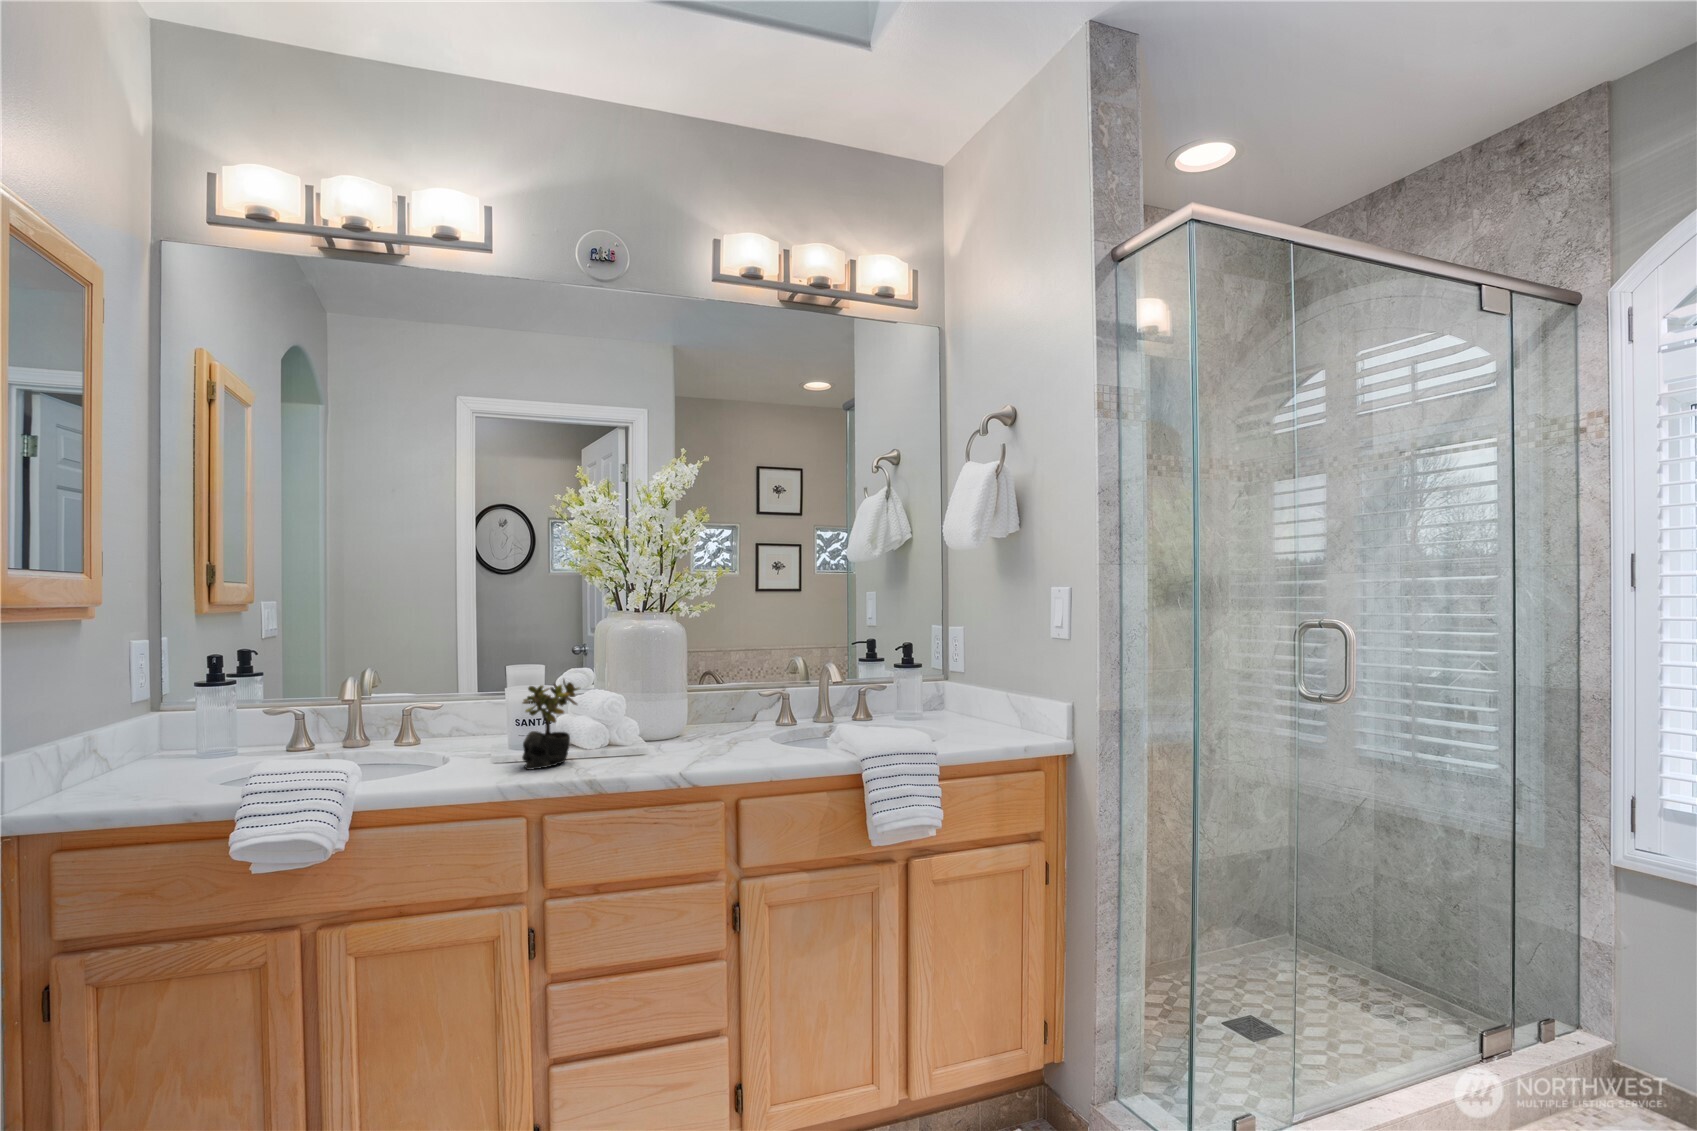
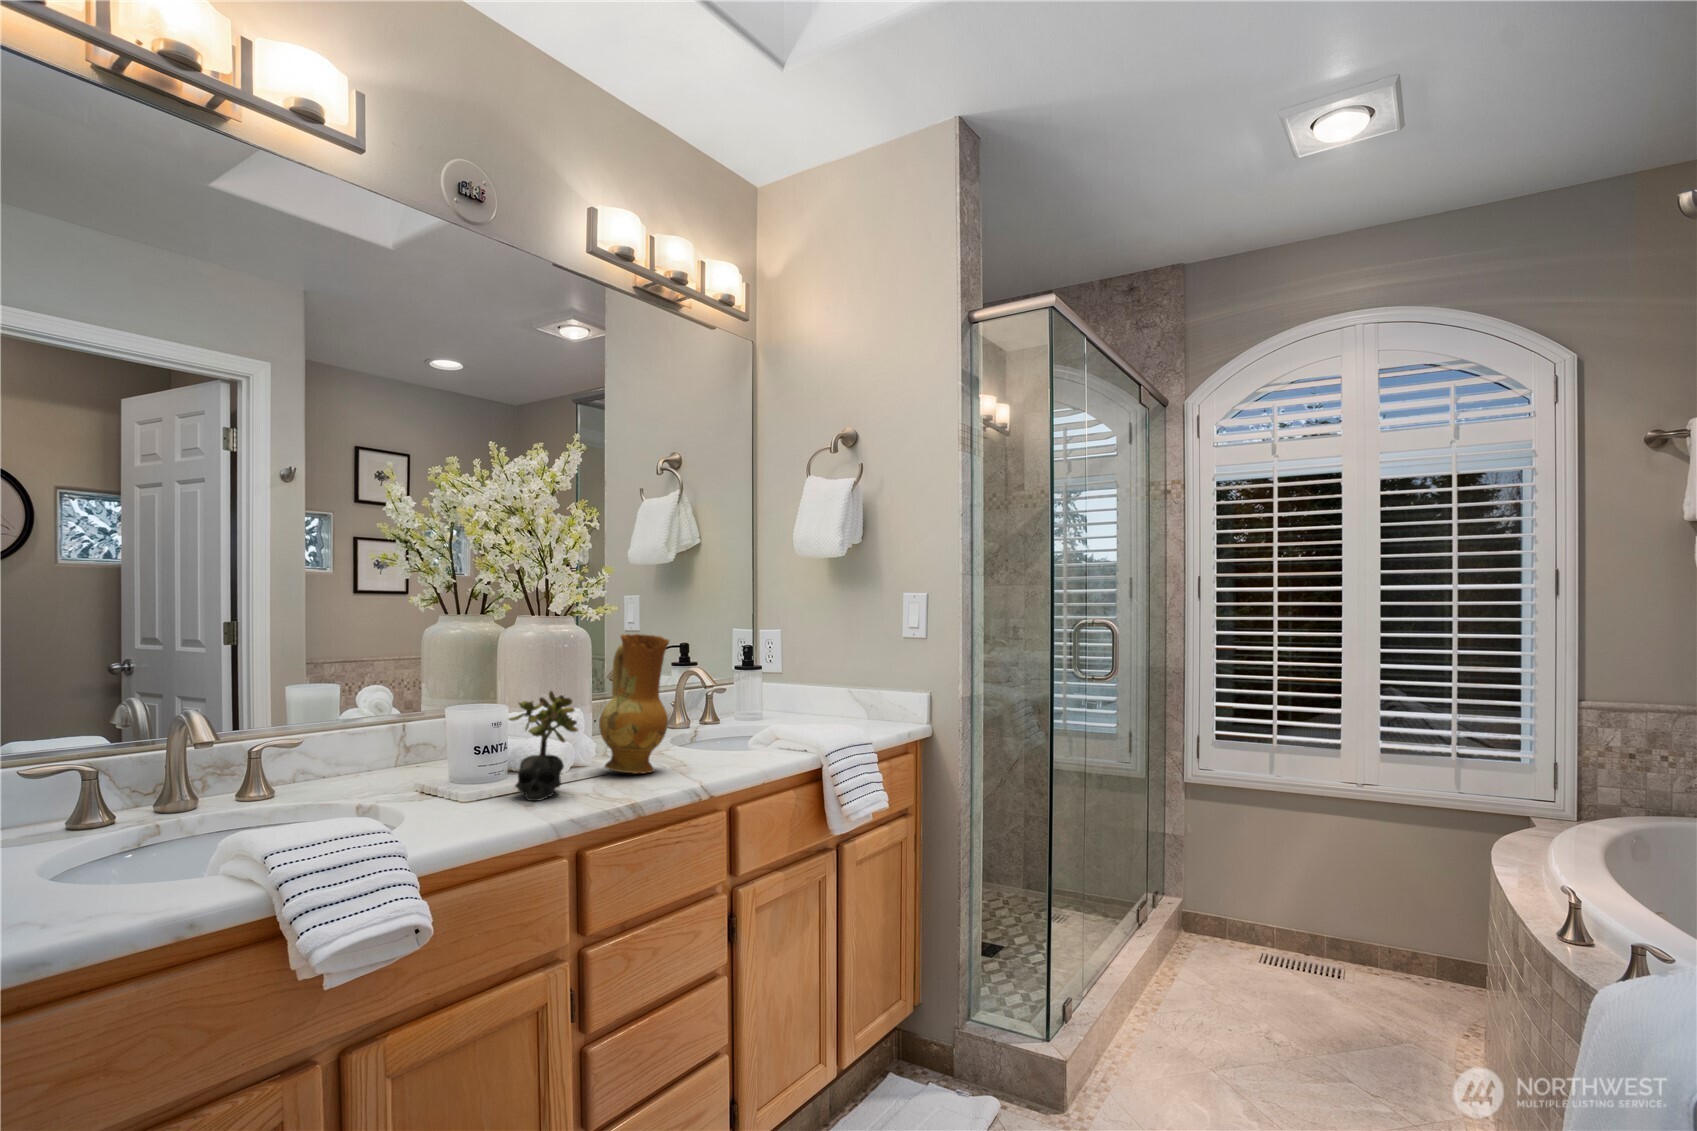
ceramic jug: none [628,630,690,758] -> present [599,634,669,774]

